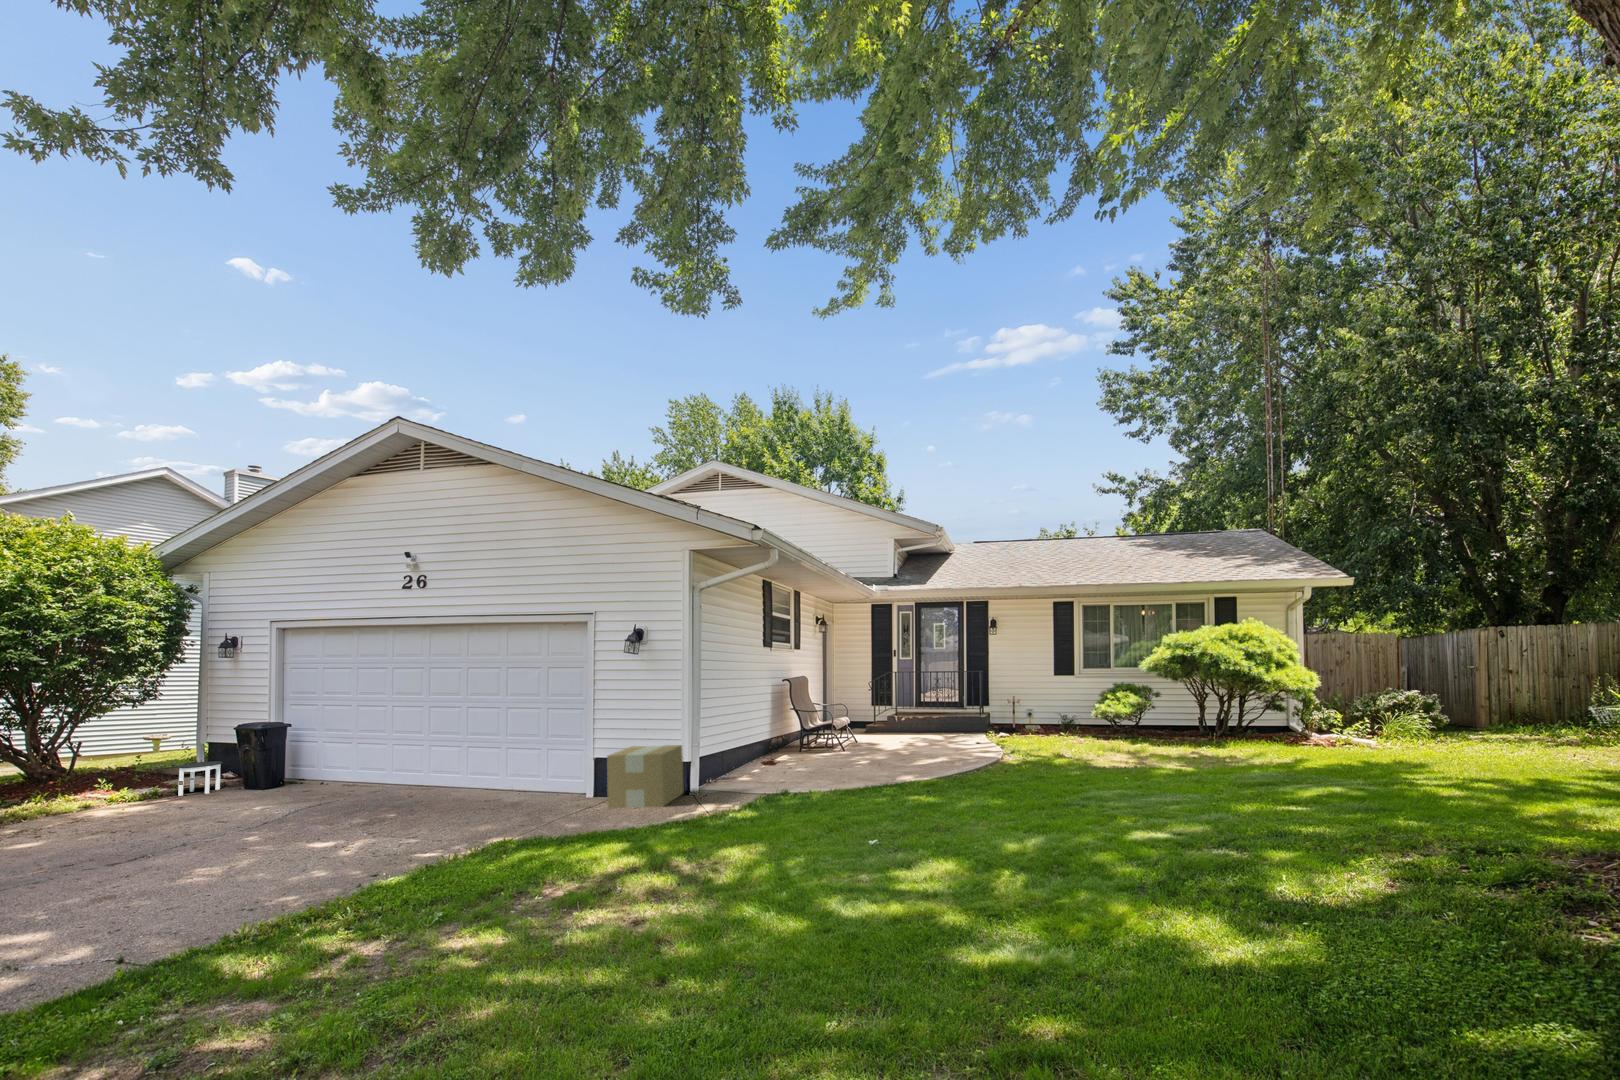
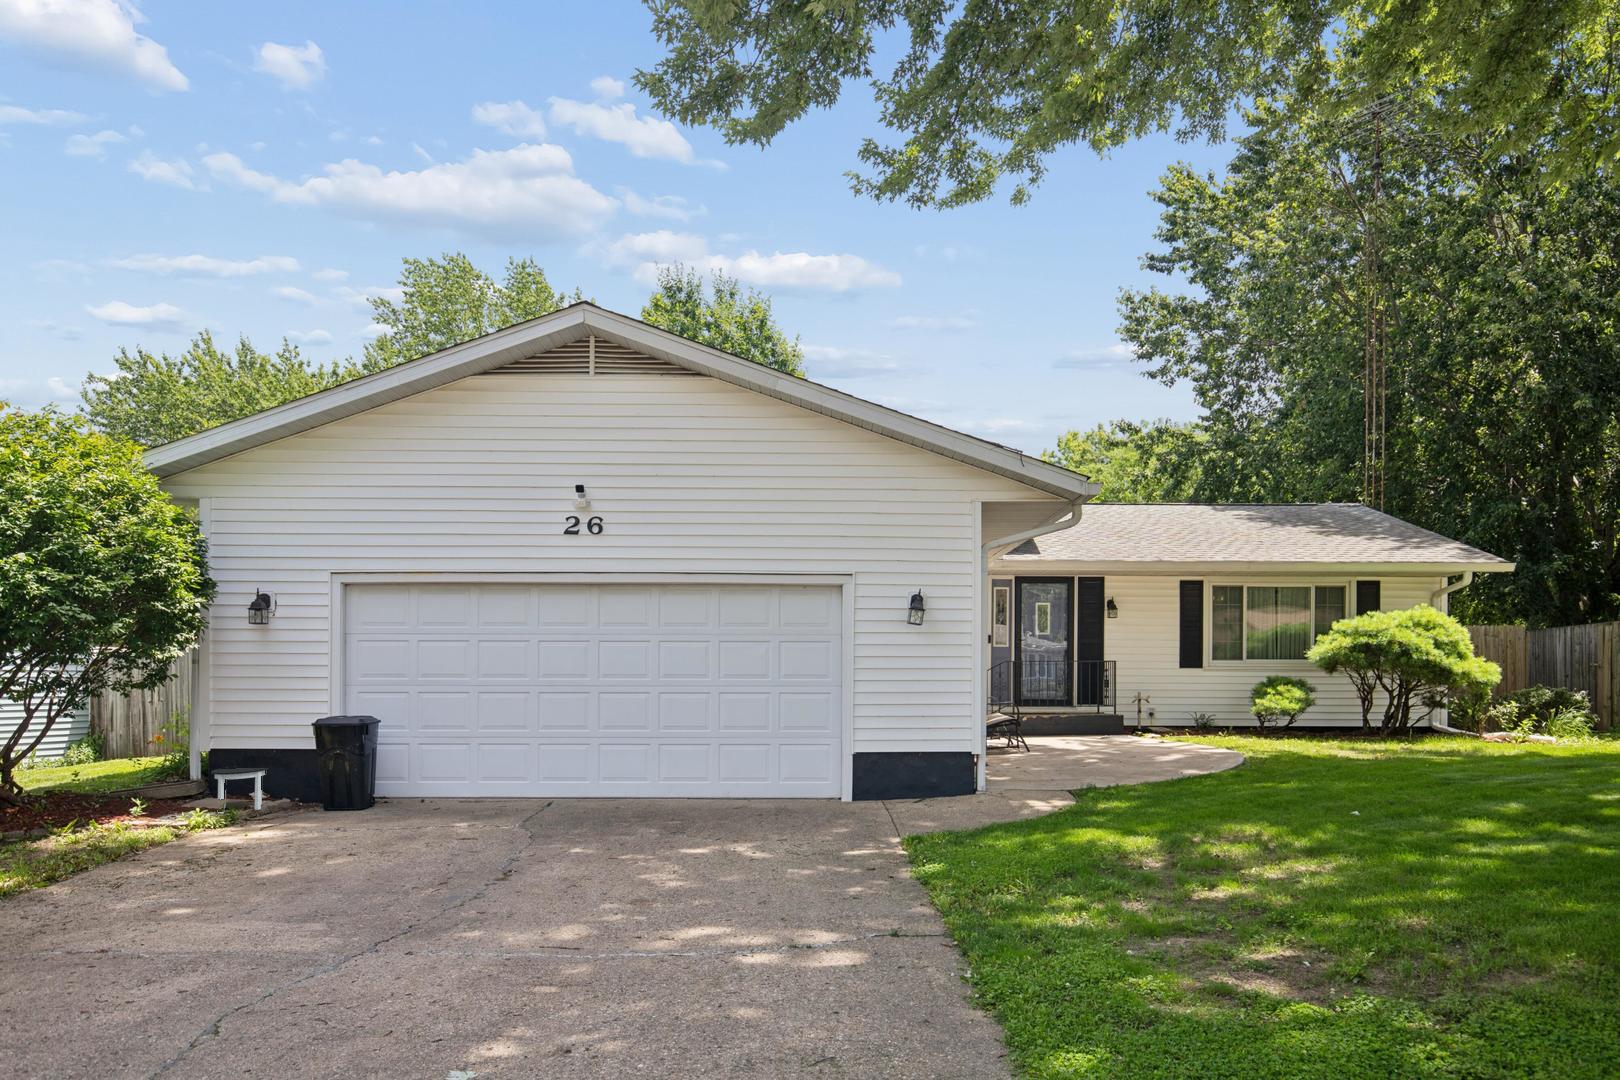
cardboard box: present [607,745,684,808] -> none [908,736,995,812]

